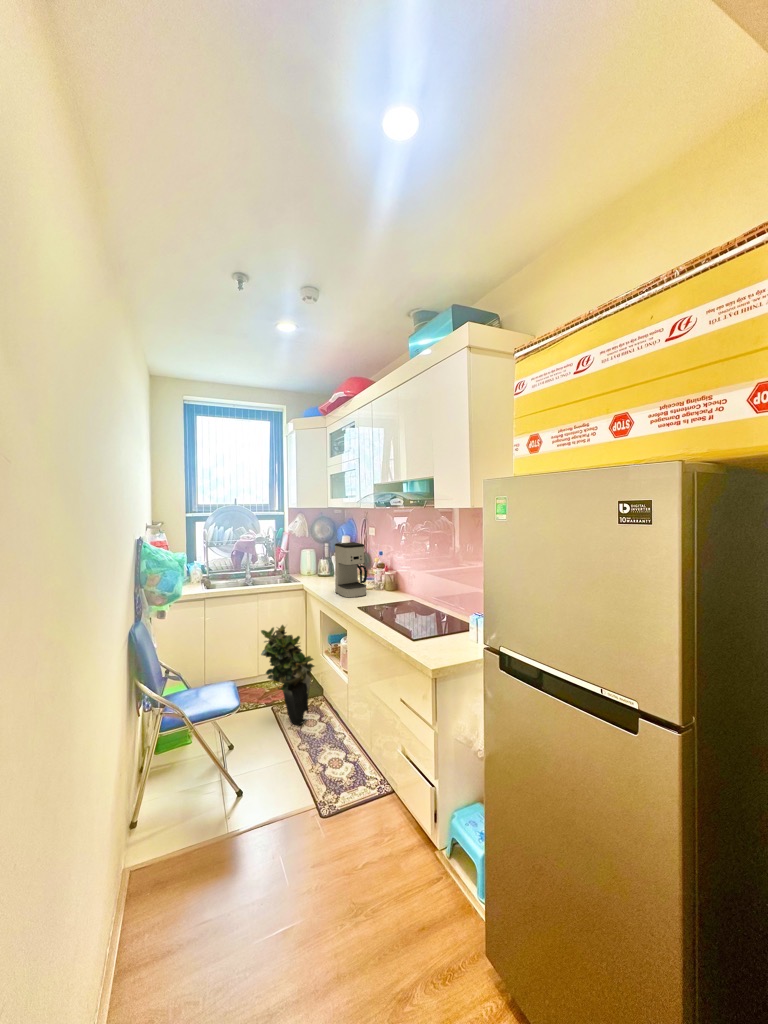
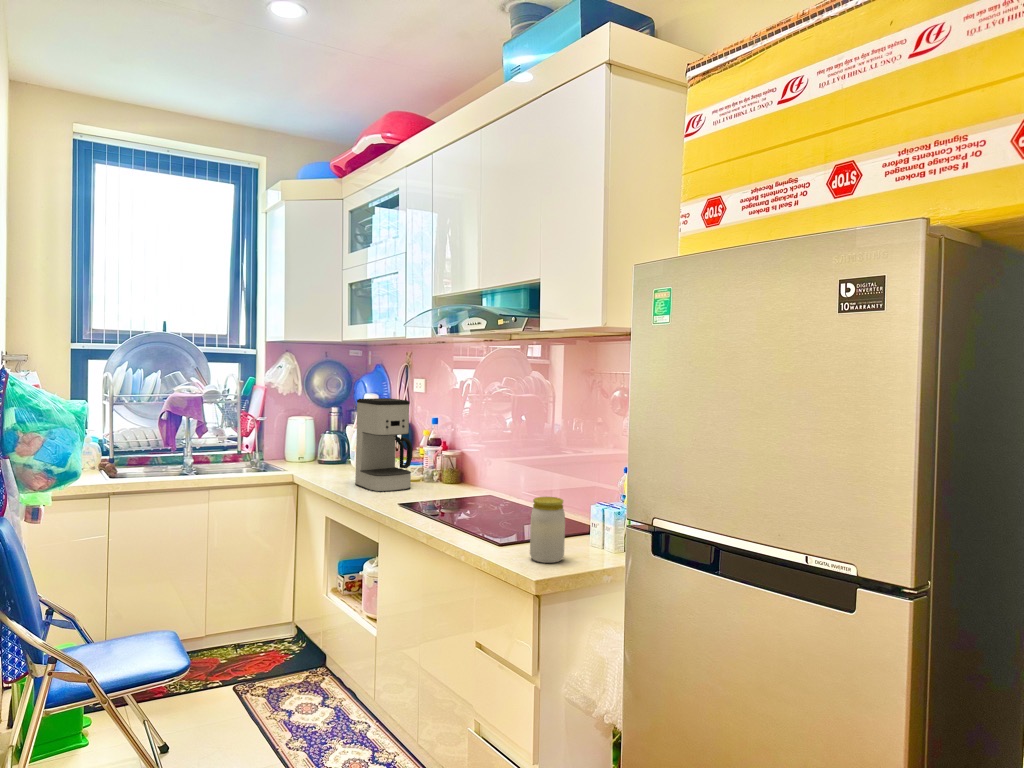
jar: none [429,613,450,656] -> present [530,497,565,563]
potted plant: present [261,625,314,726] -> none [218,539,316,715]

